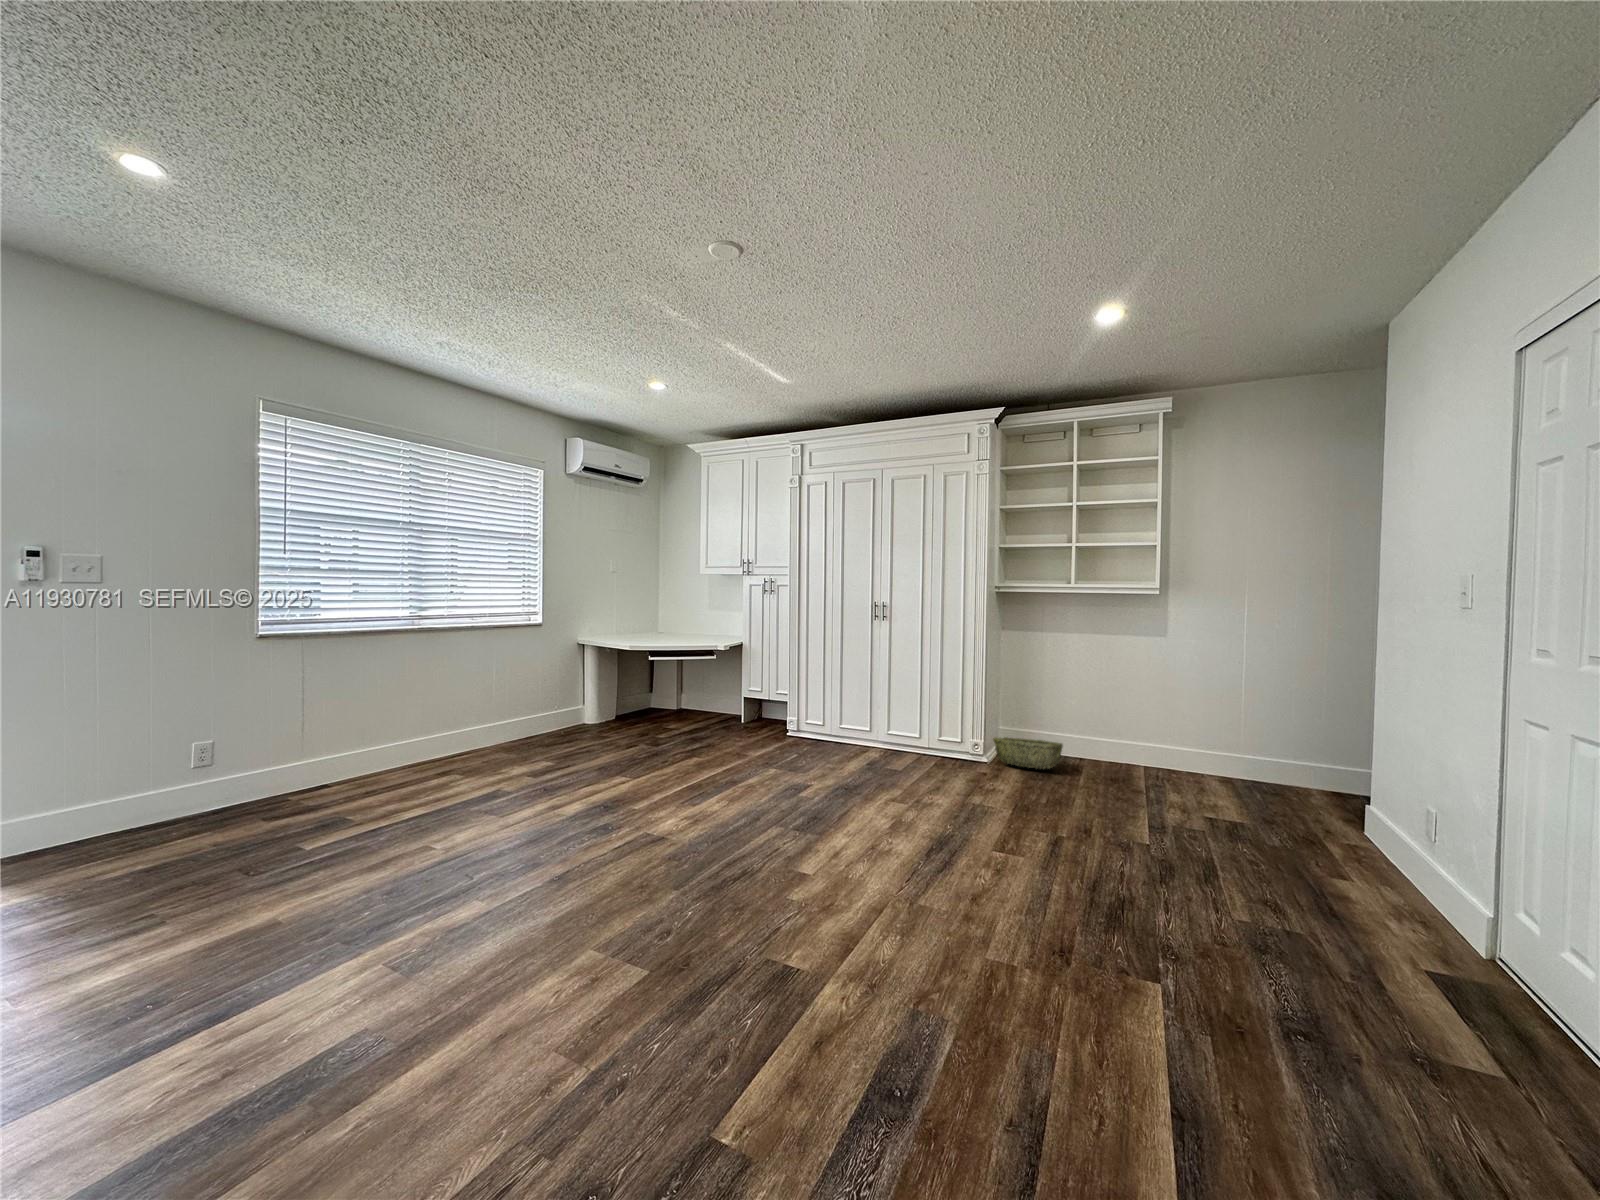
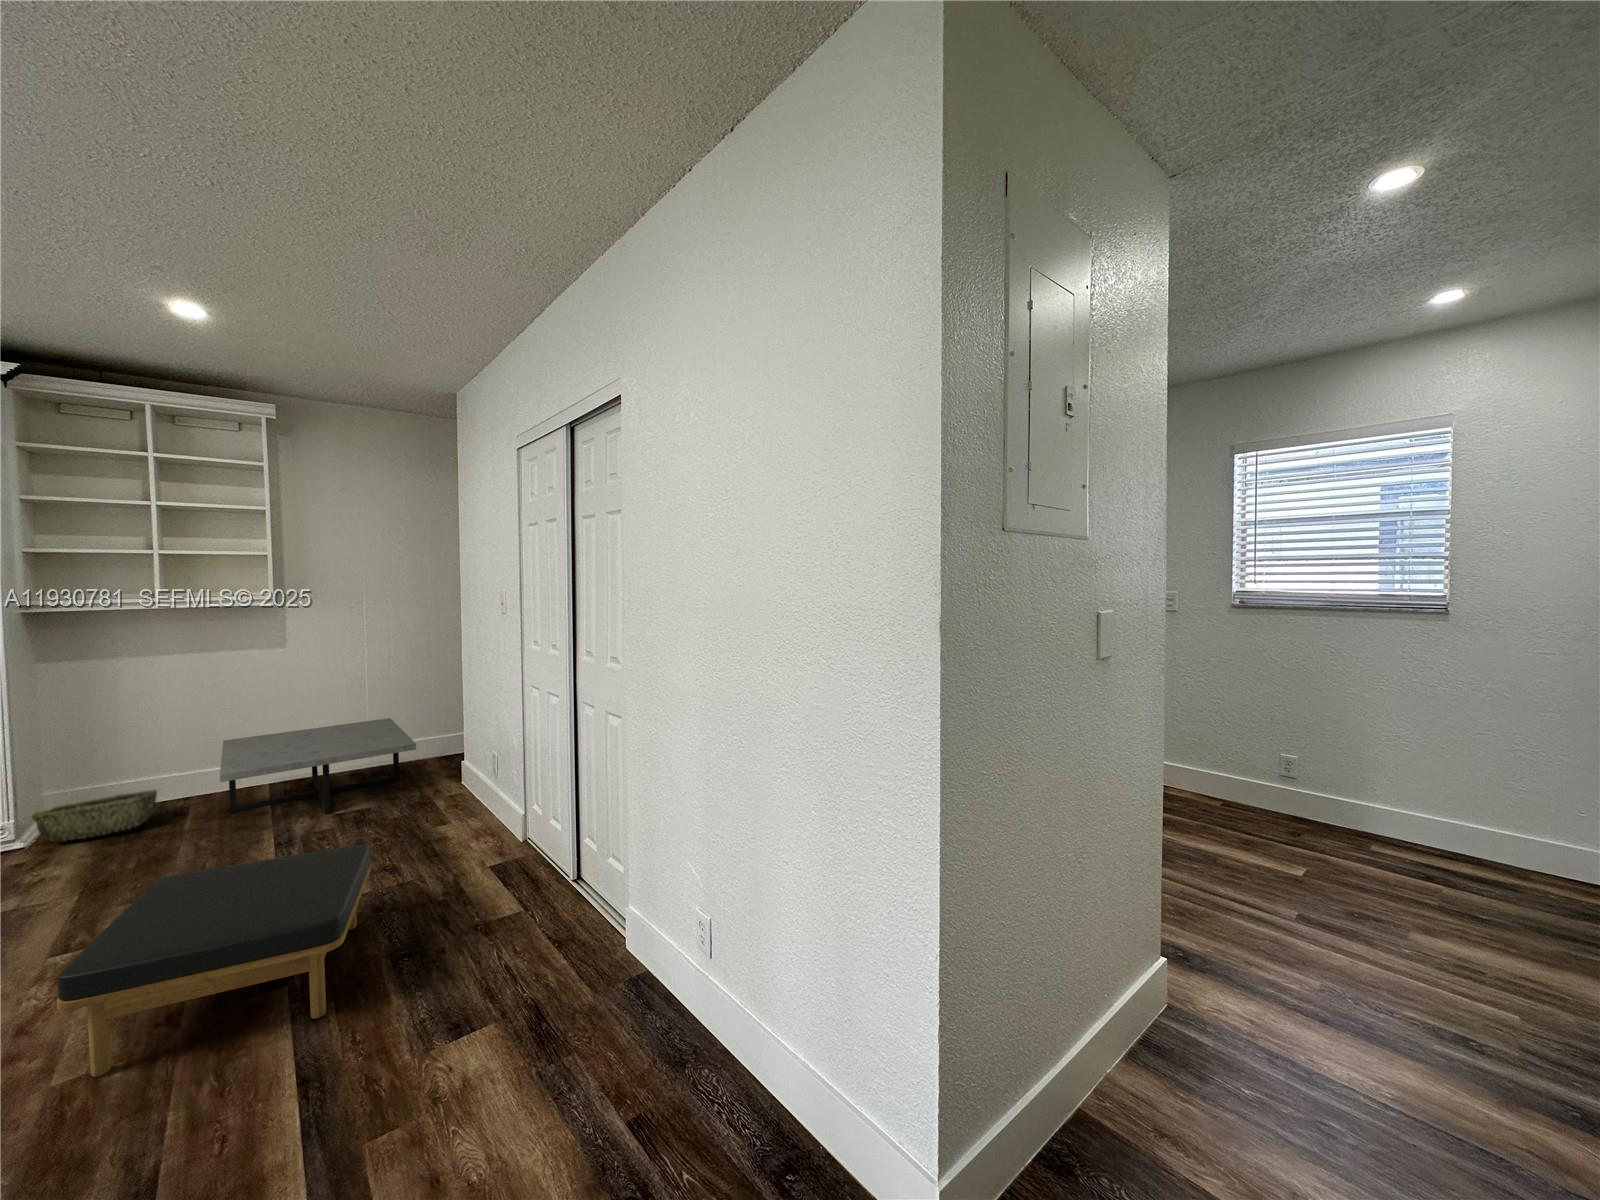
coffee table: none [1106,716,1306,814] -> present [220,718,416,814]
ottoman: none [989,814,1258,1048] -> present [57,844,371,1077]

